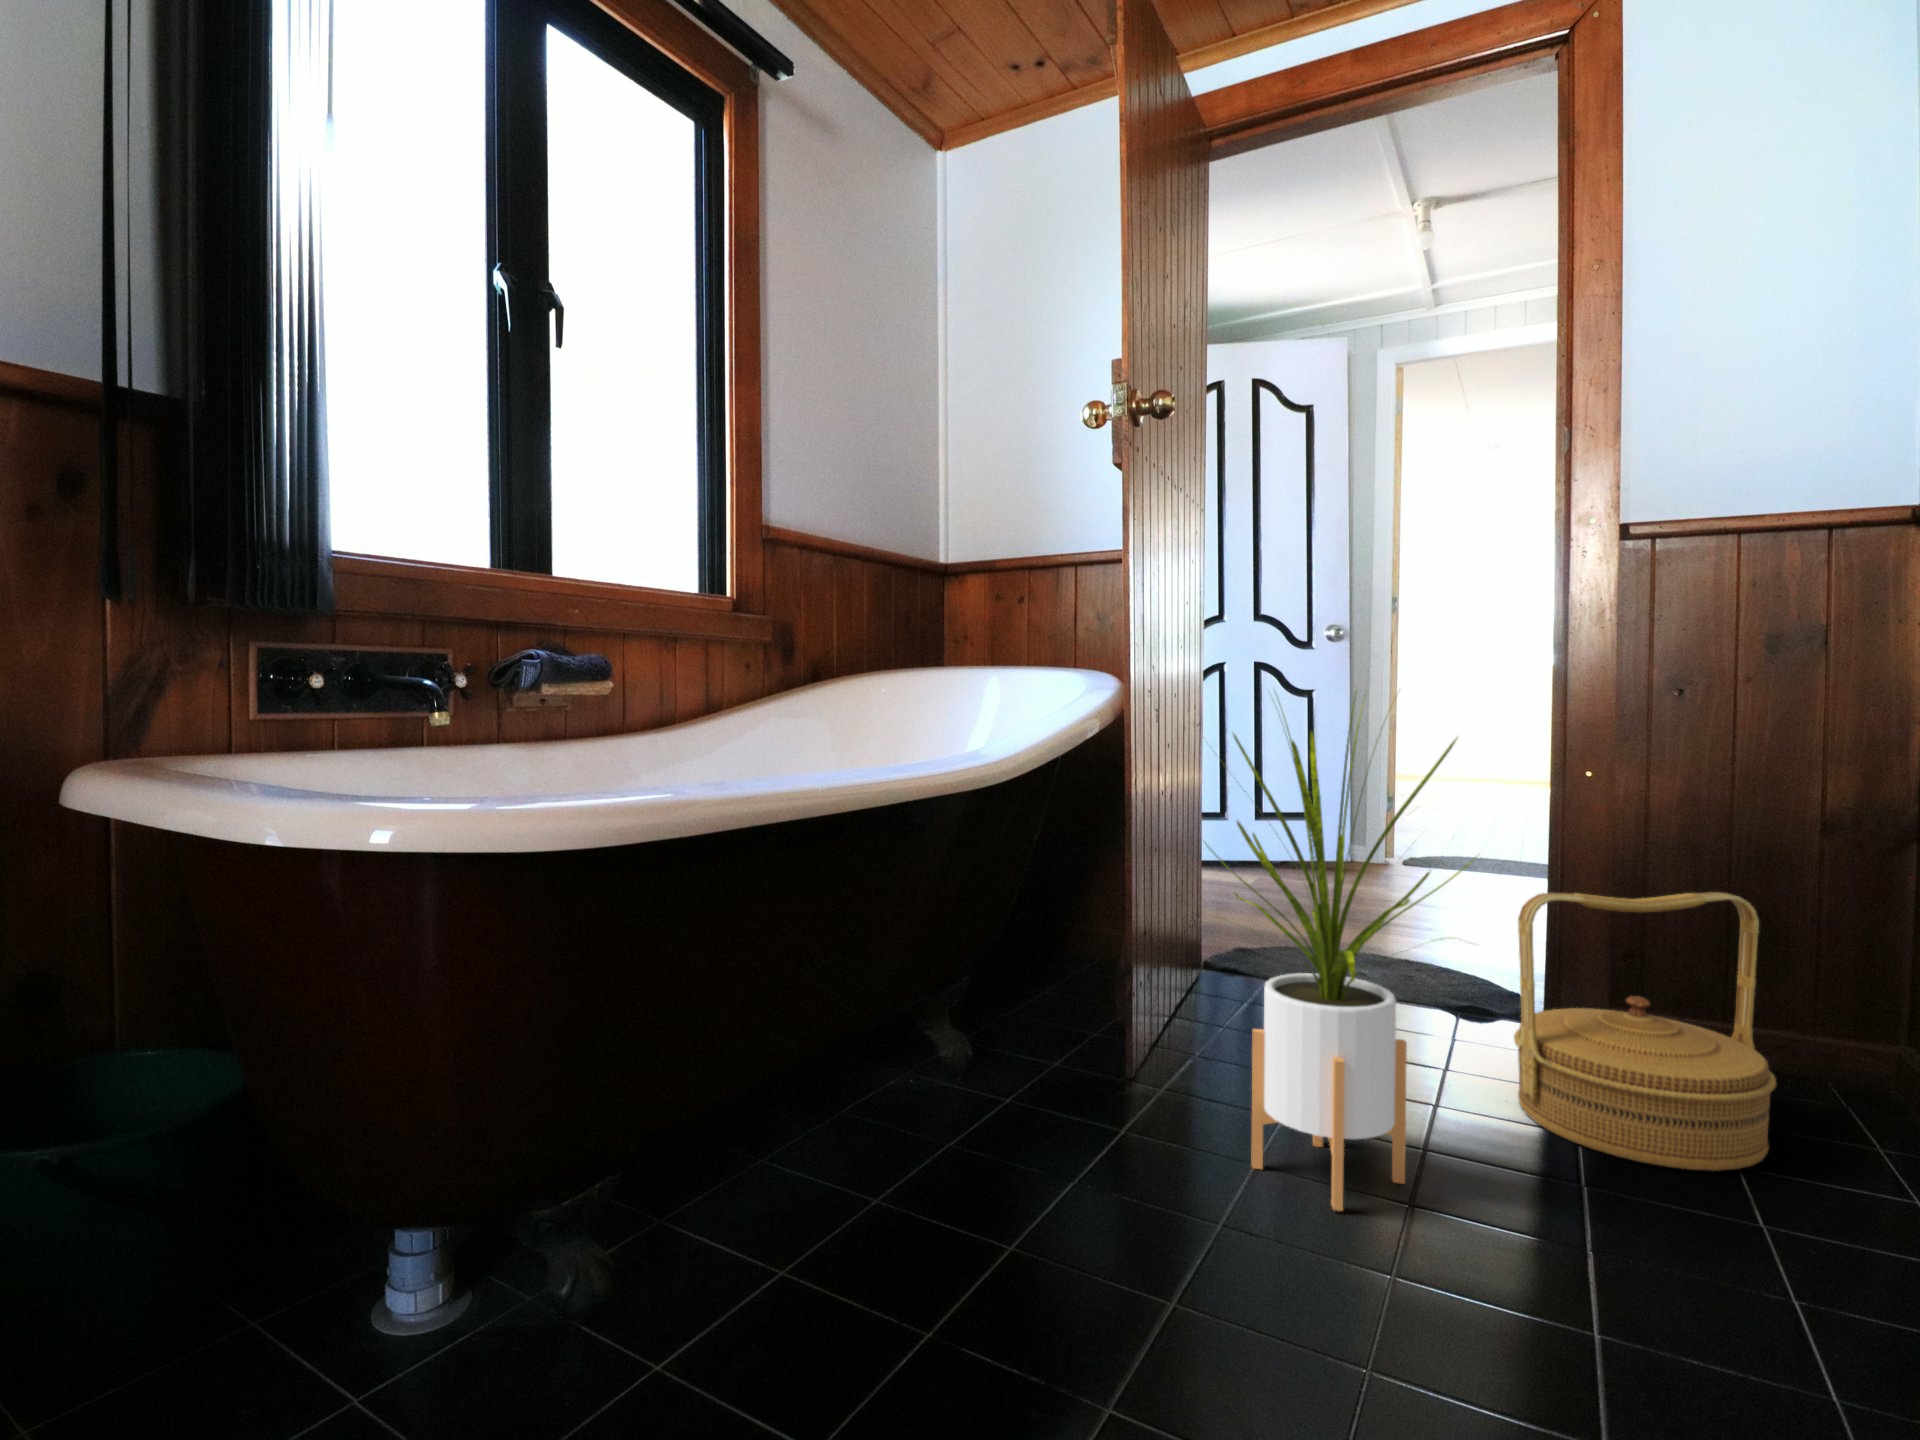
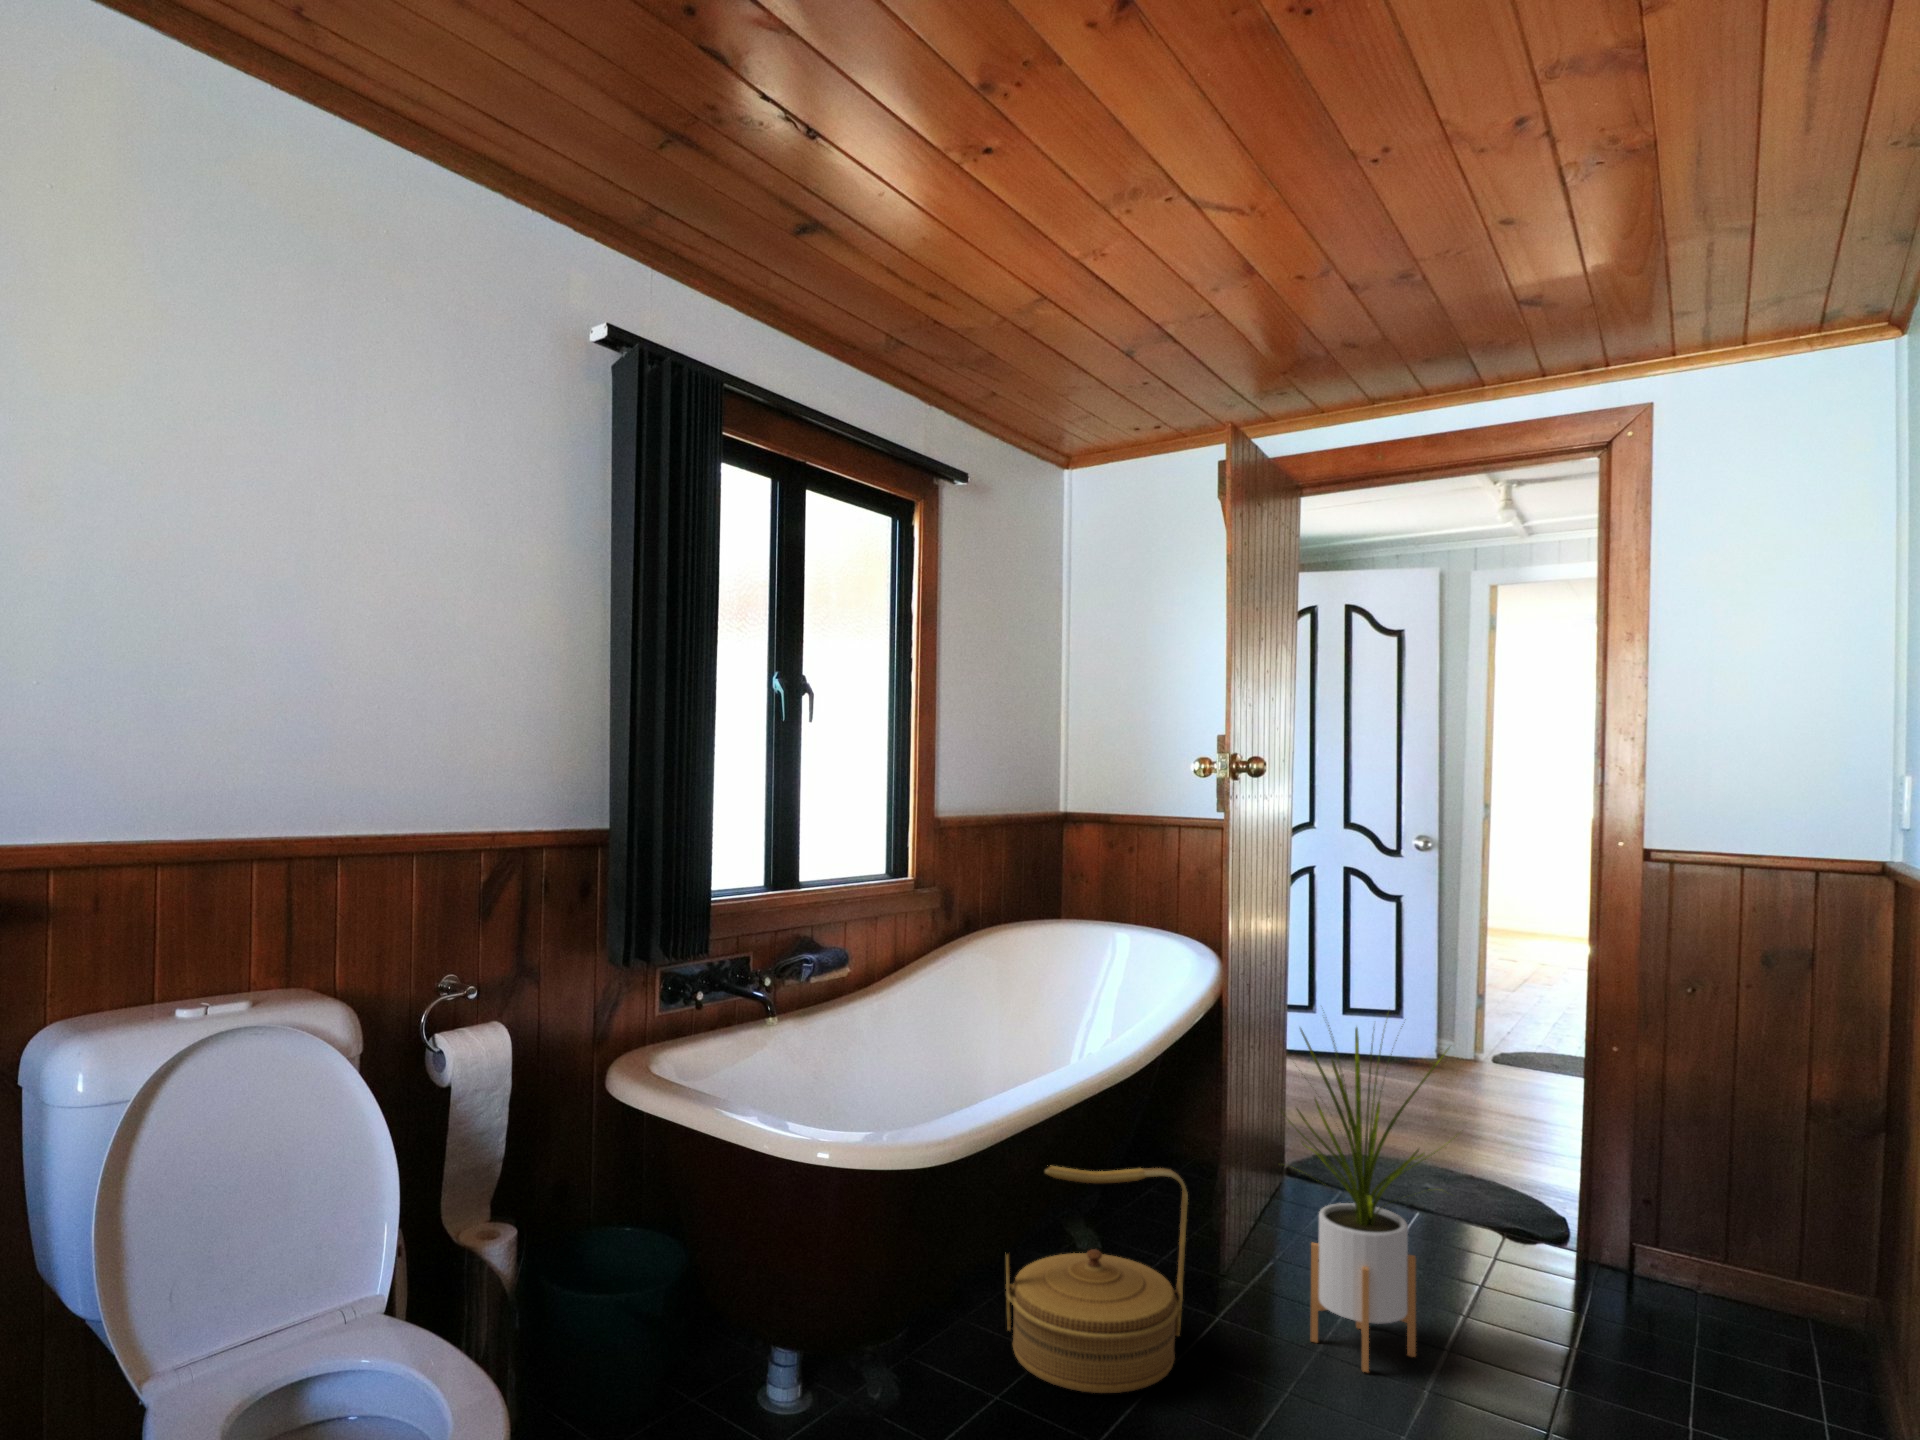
basket: present [1514,892,1776,1171] -> present [1006,1166,1188,1393]

